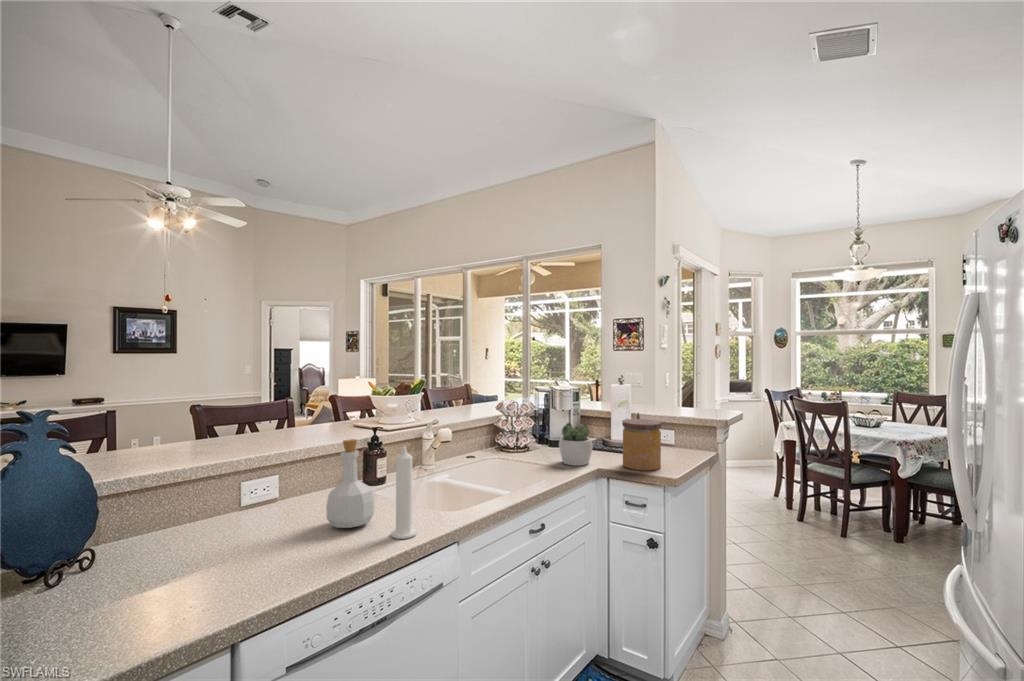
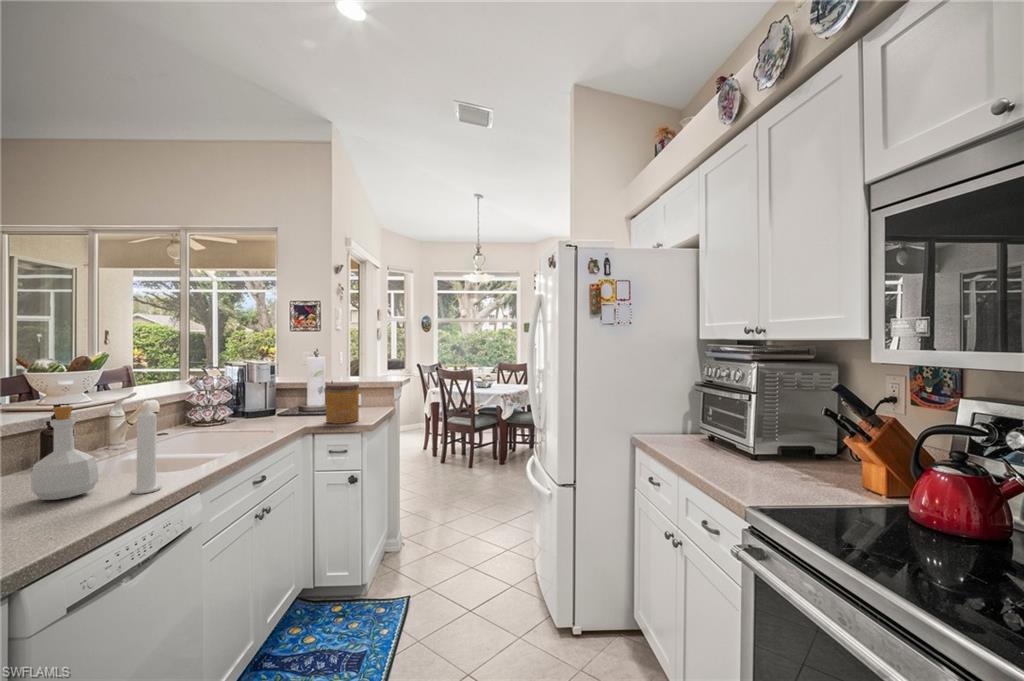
succulent plant: present [559,423,593,466] -> none [264,390,298,428]

